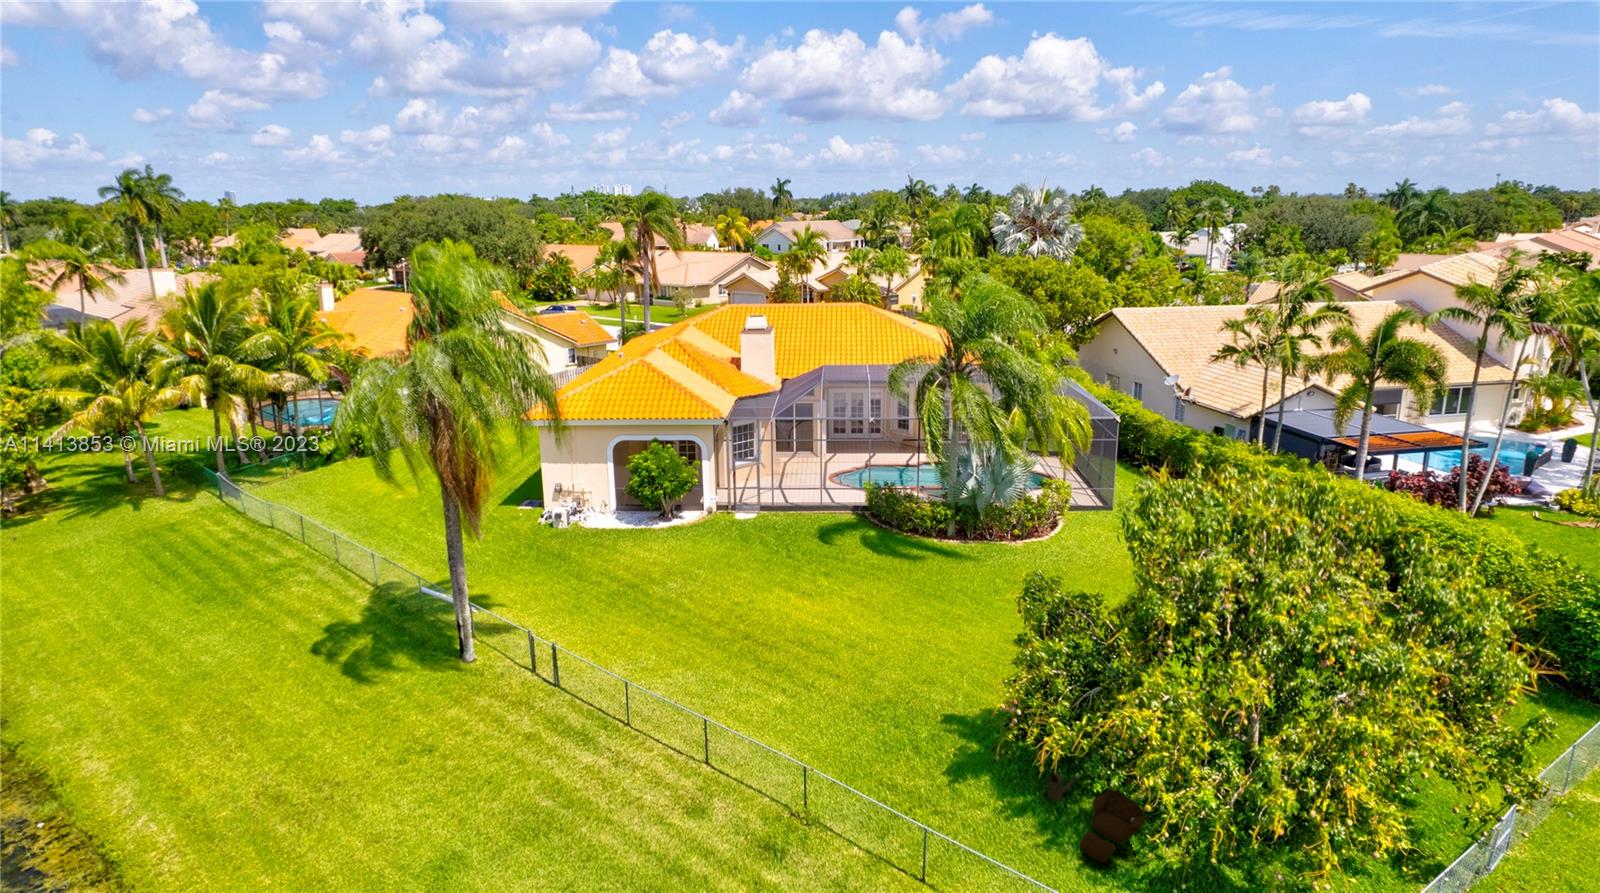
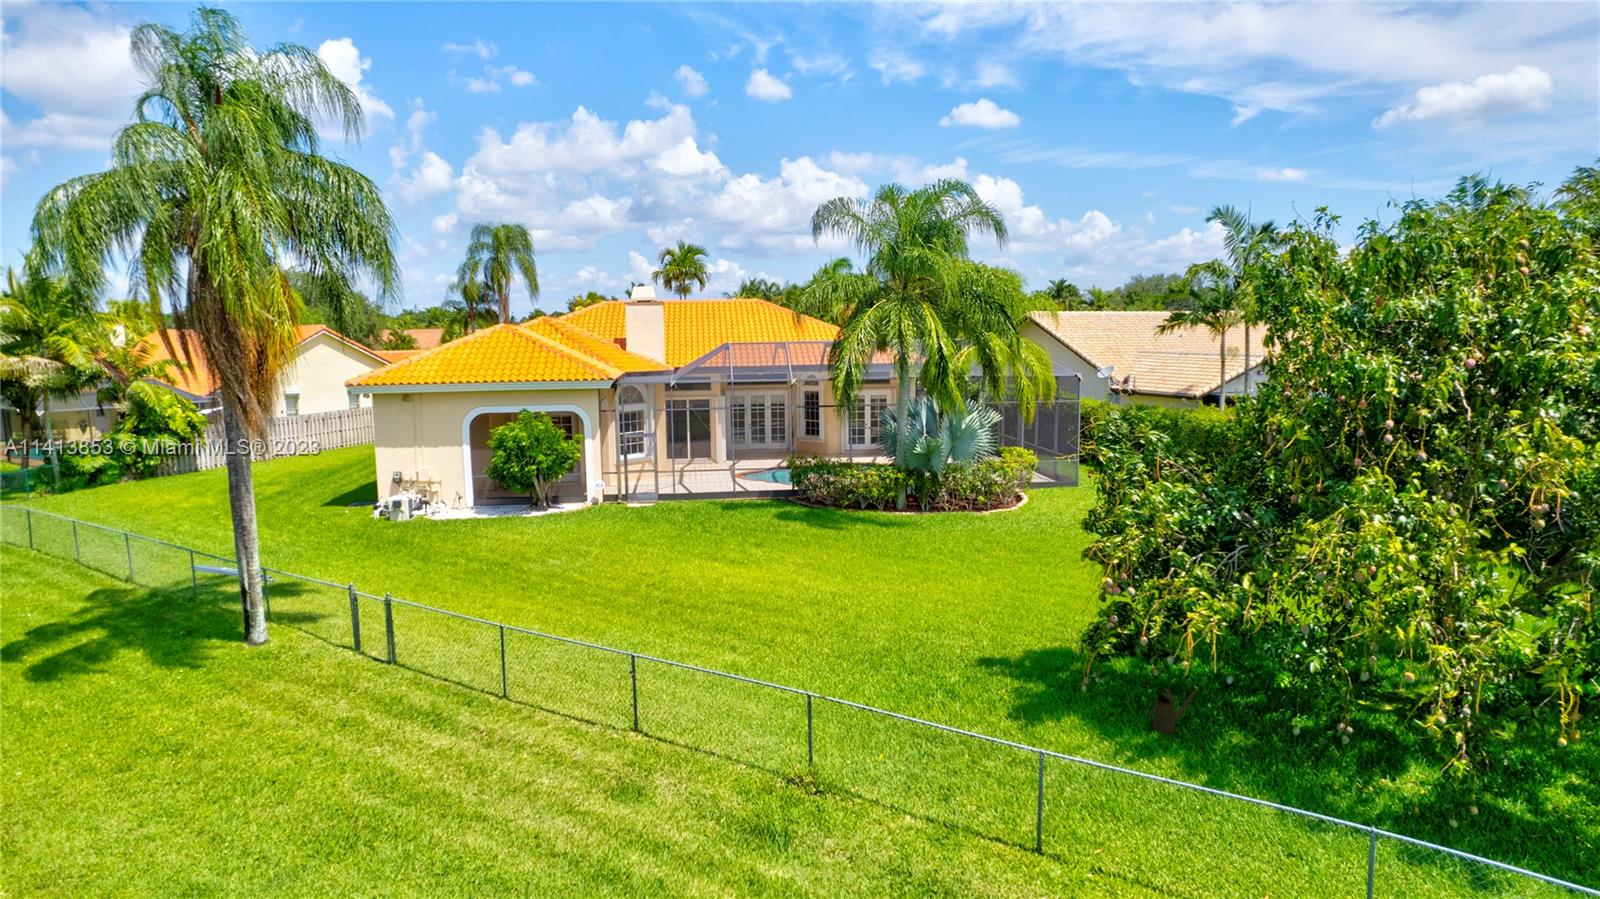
lounge chair: present [1079,778,1146,866] -> none [1239,668,1327,804]

